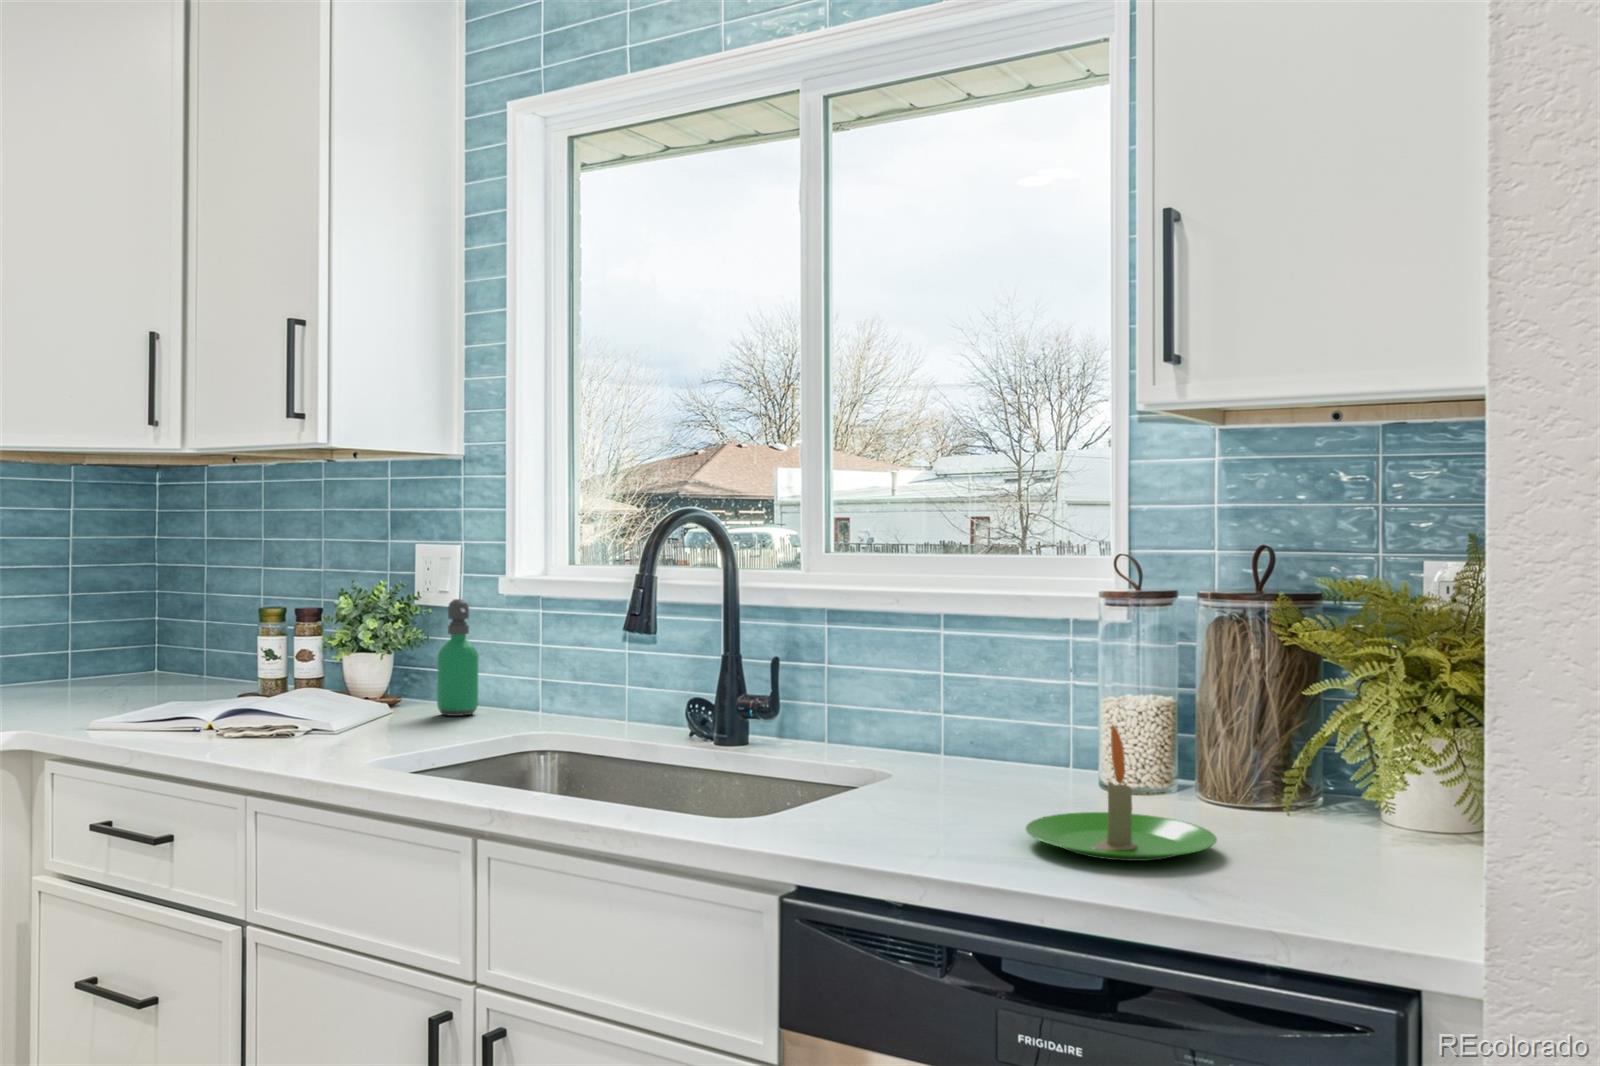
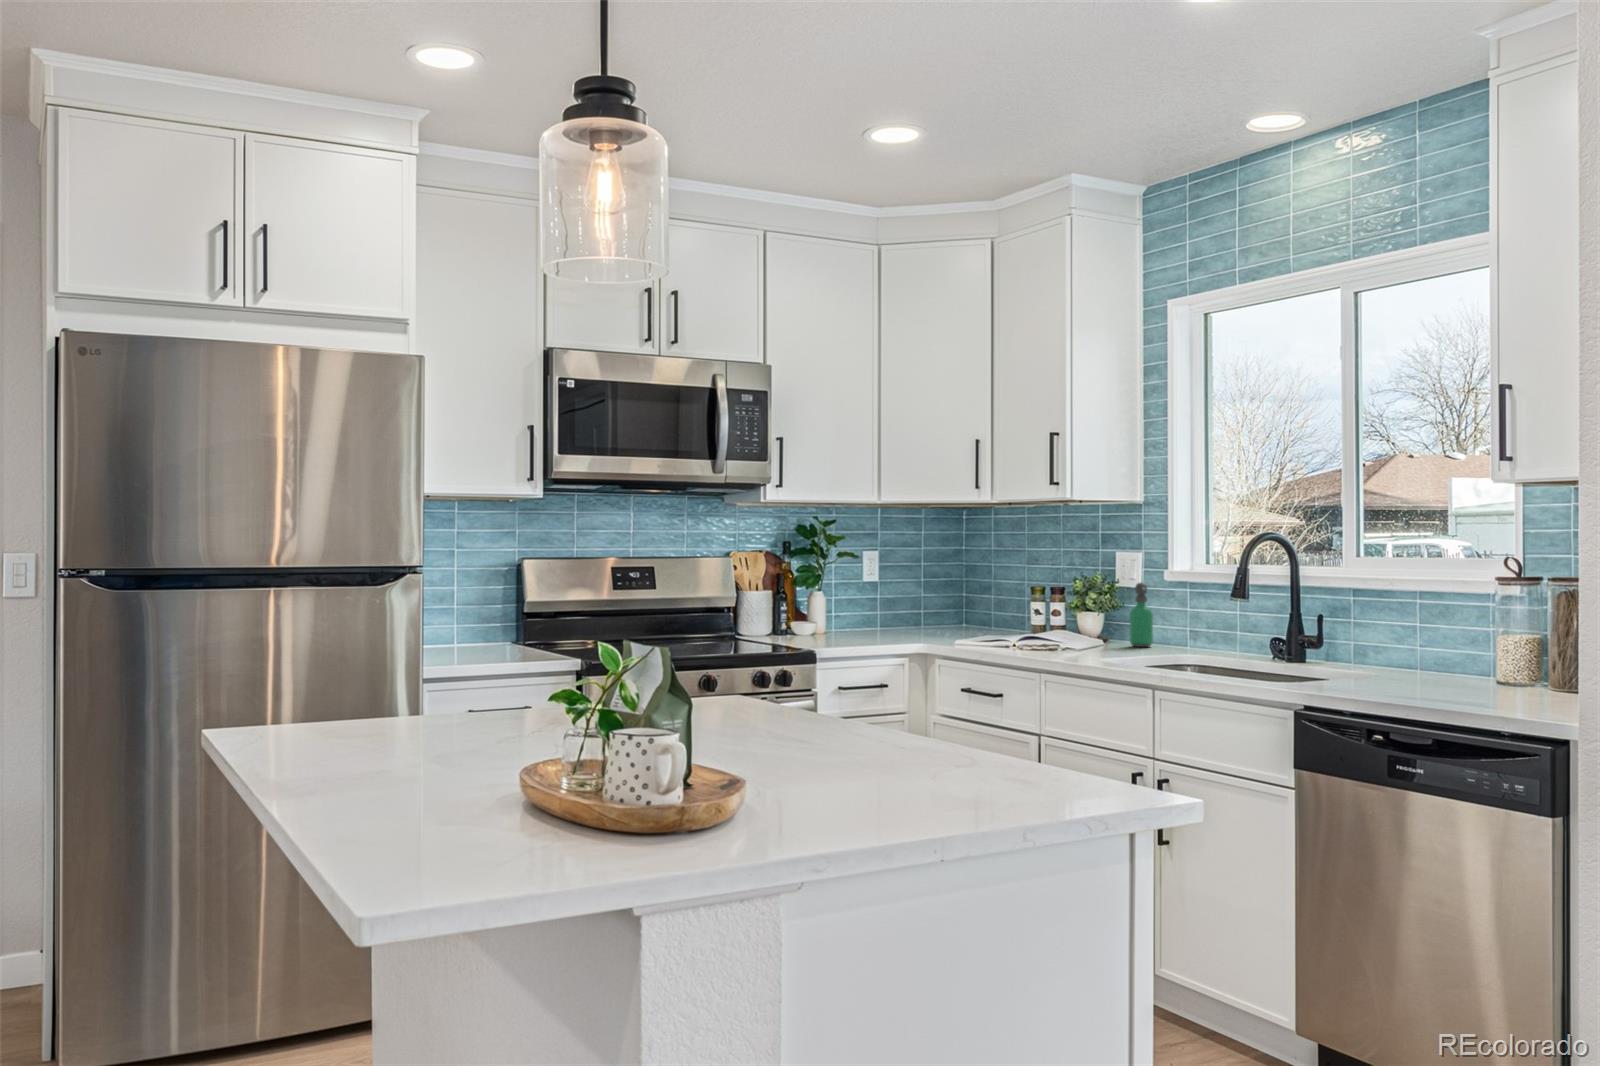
candle: present [1026,725,1217,861] -> none [1415,638,1516,700]

